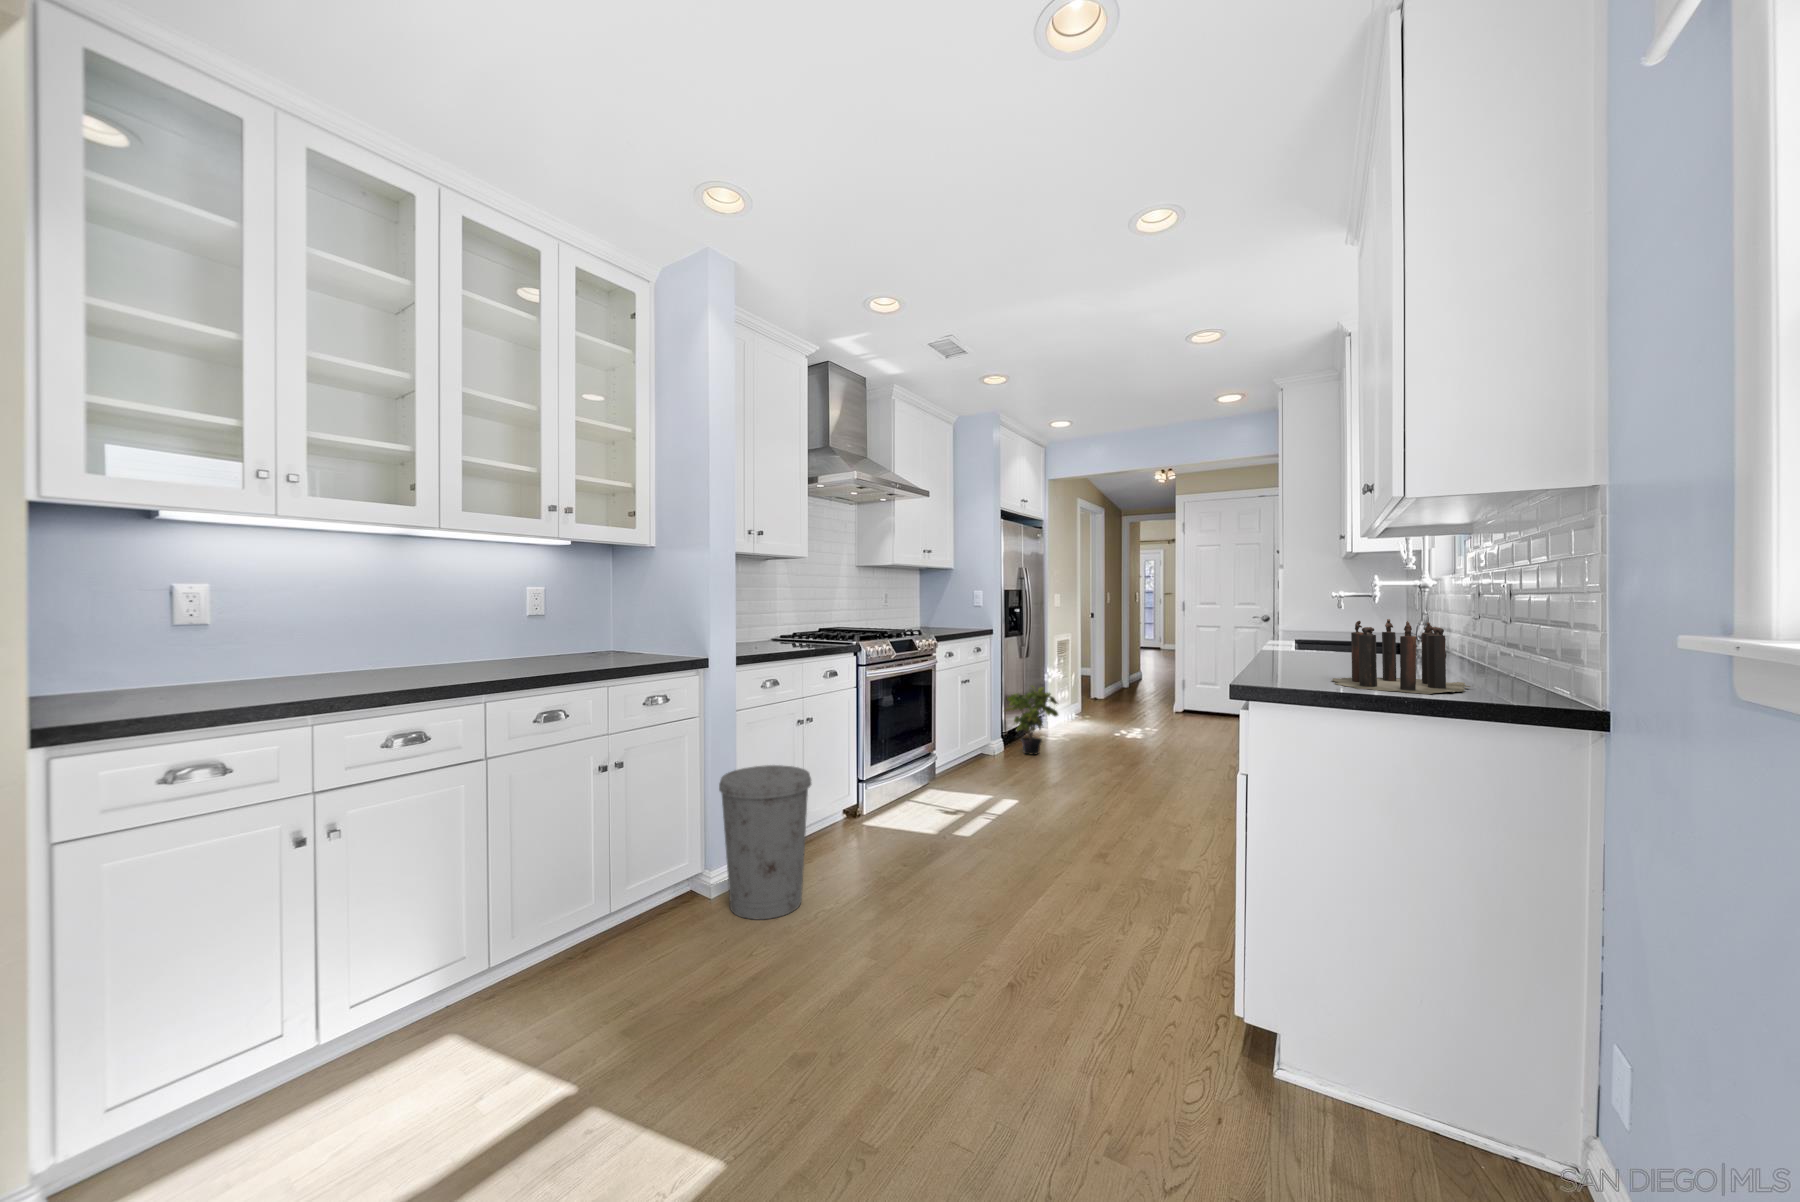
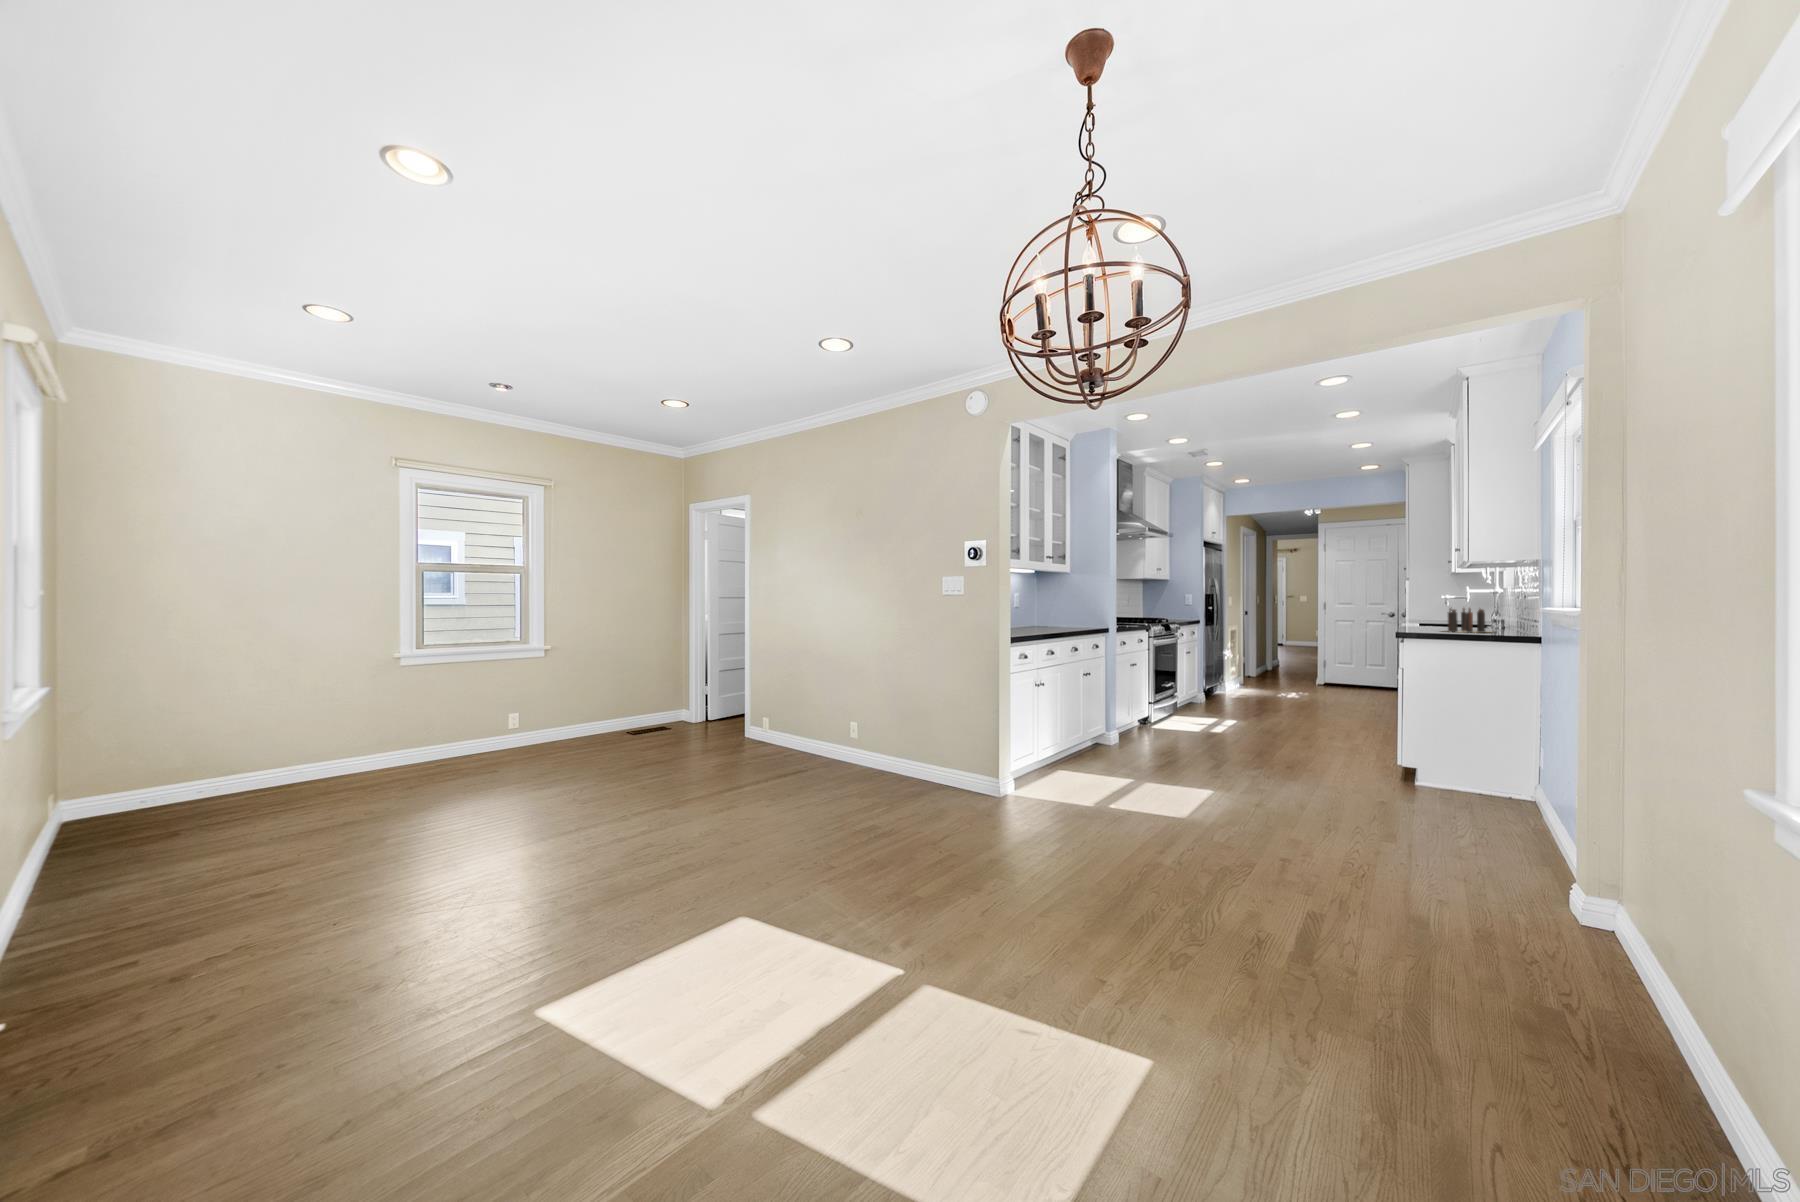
potted plant: present [1005,686,1058,755] -> none [1206,658,1247,703]
trash can: present [719,765,811,920] -> none [1120,681,1167,750]

